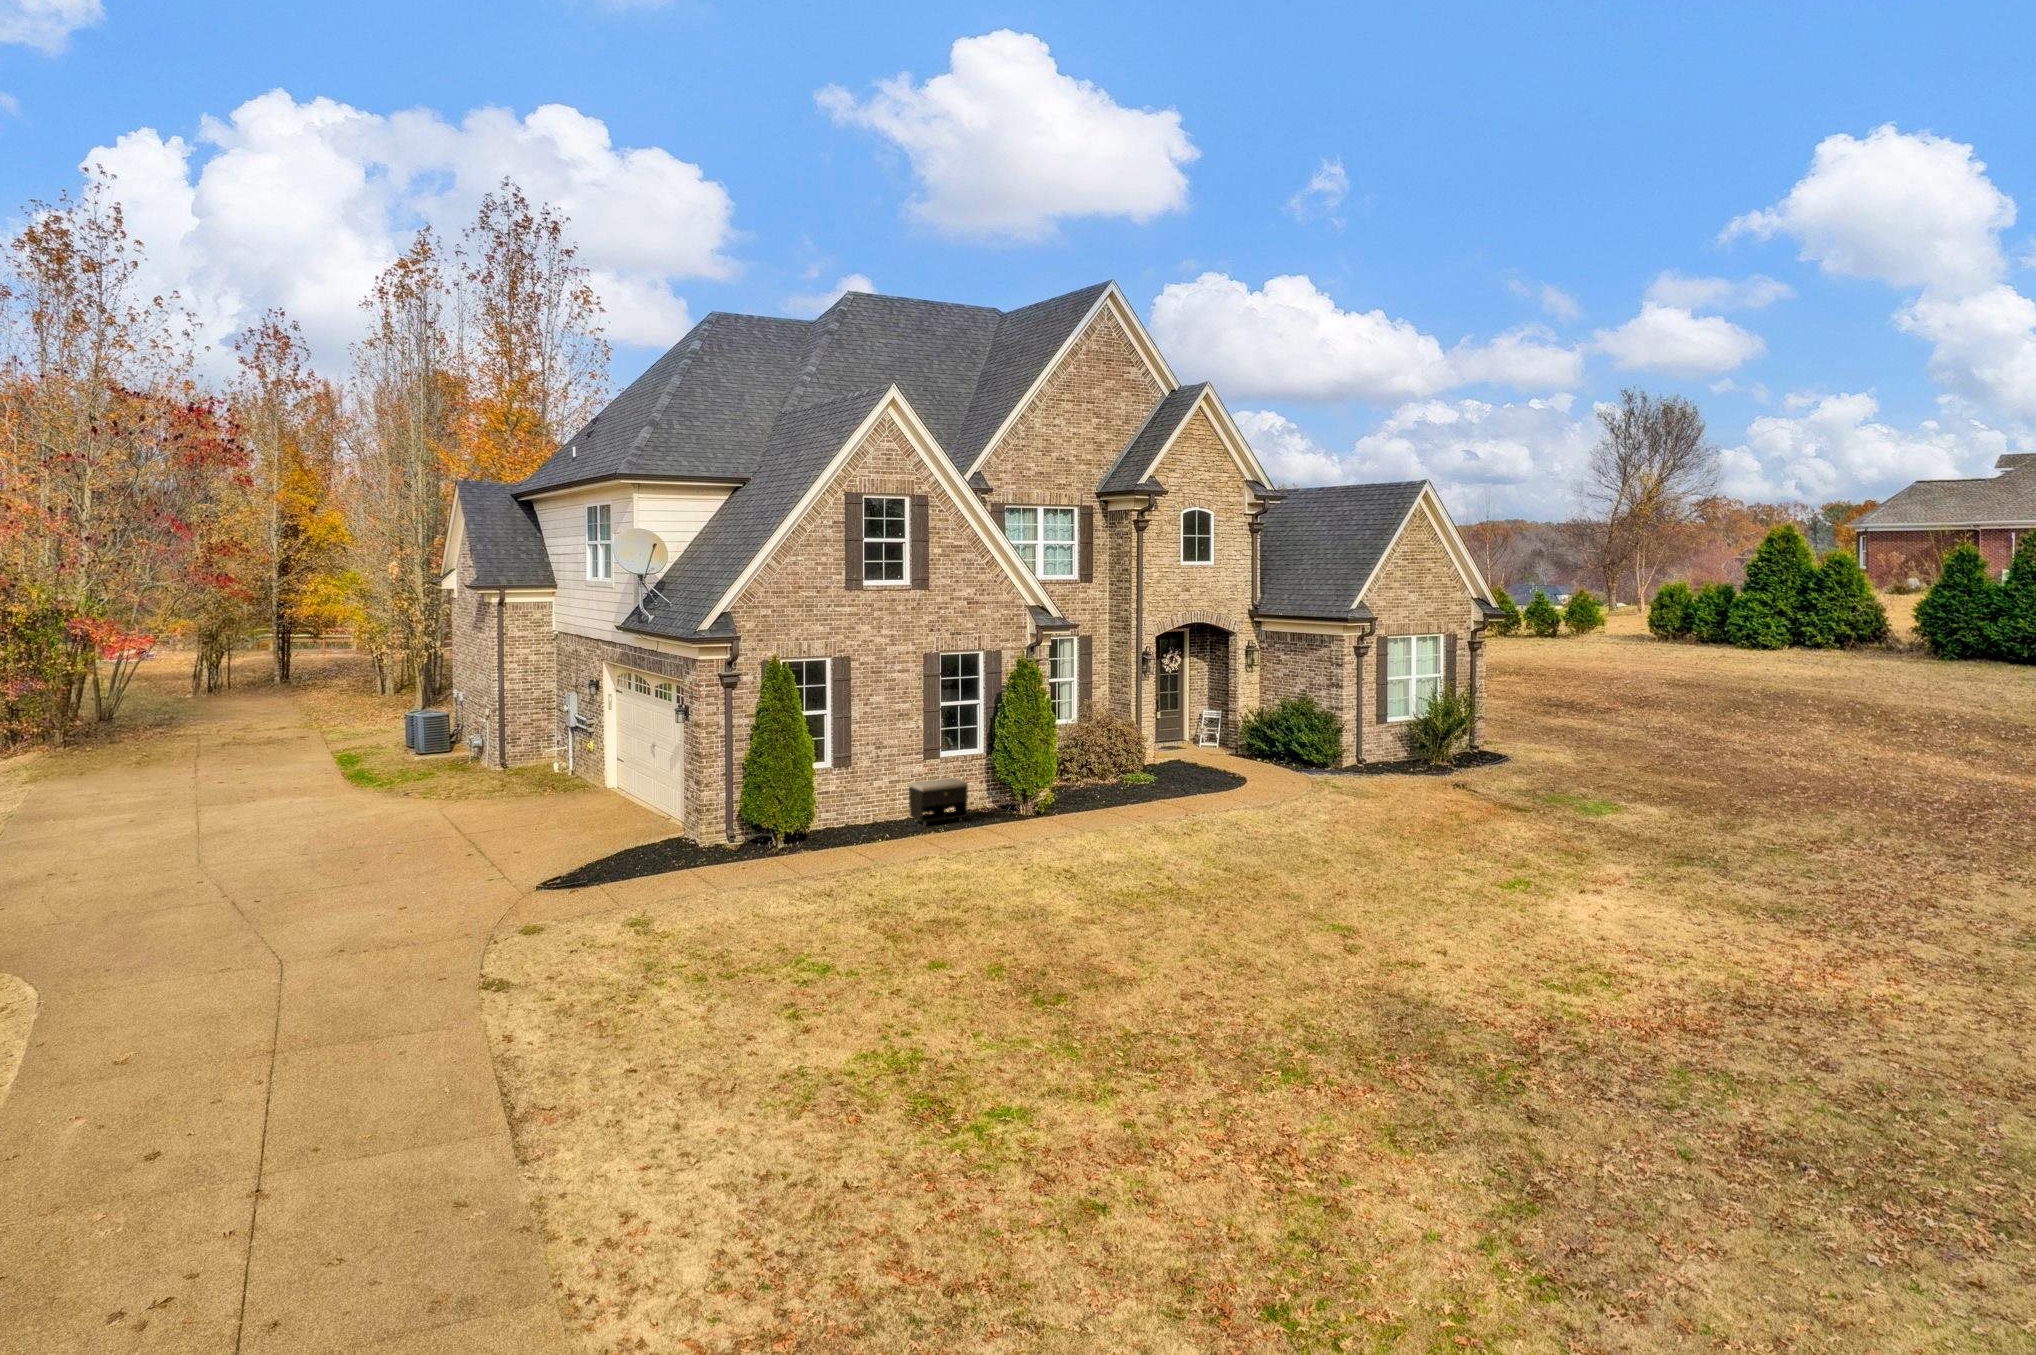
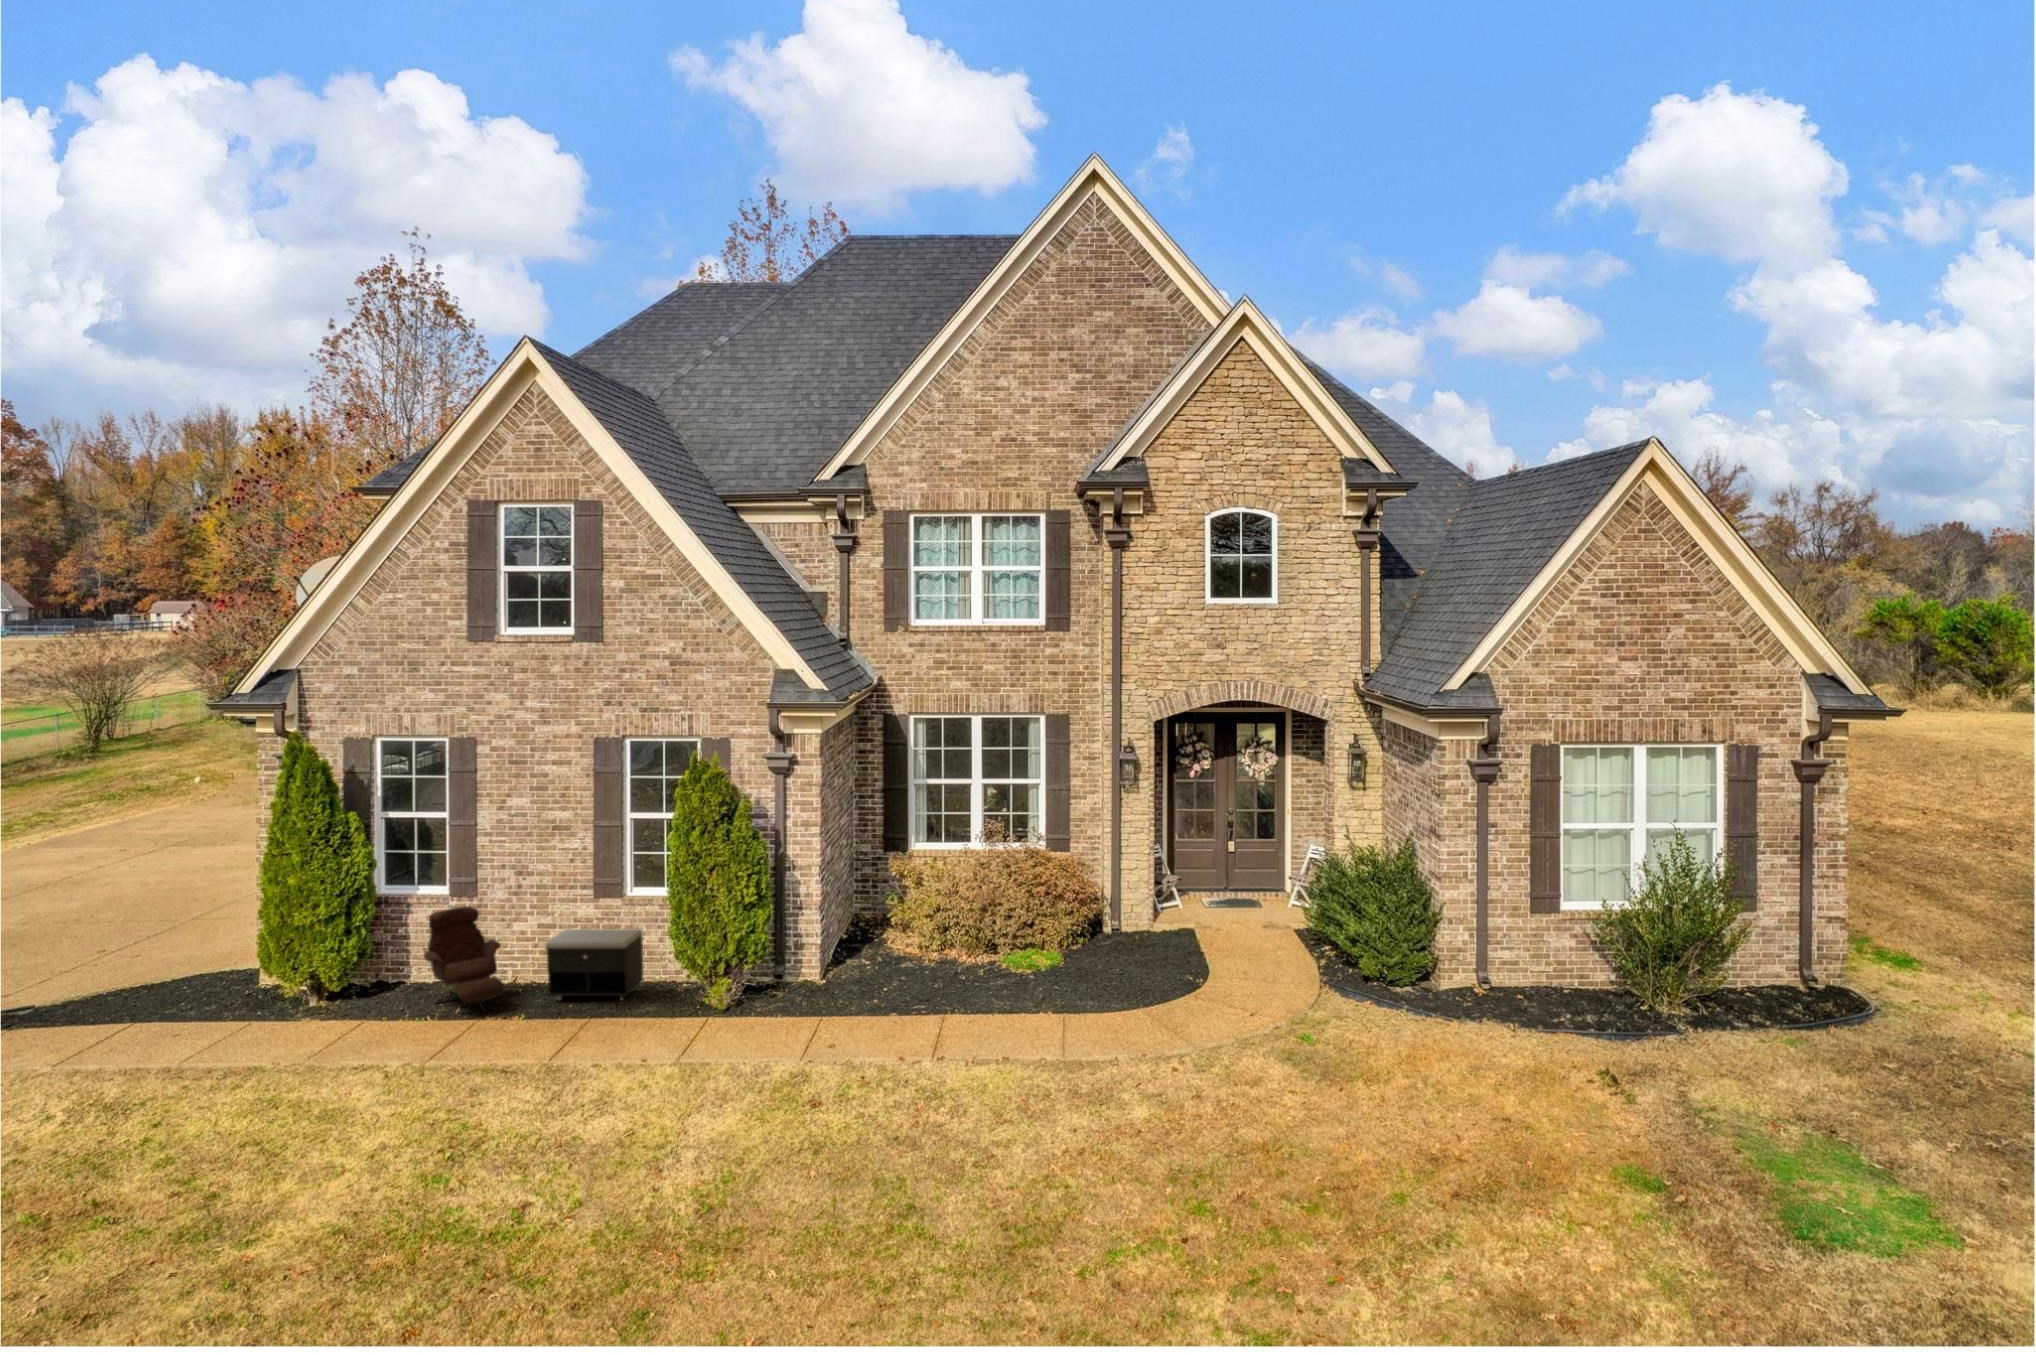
lounge chair: none [836,773,904,837] -> present [424,906,504,1013]

